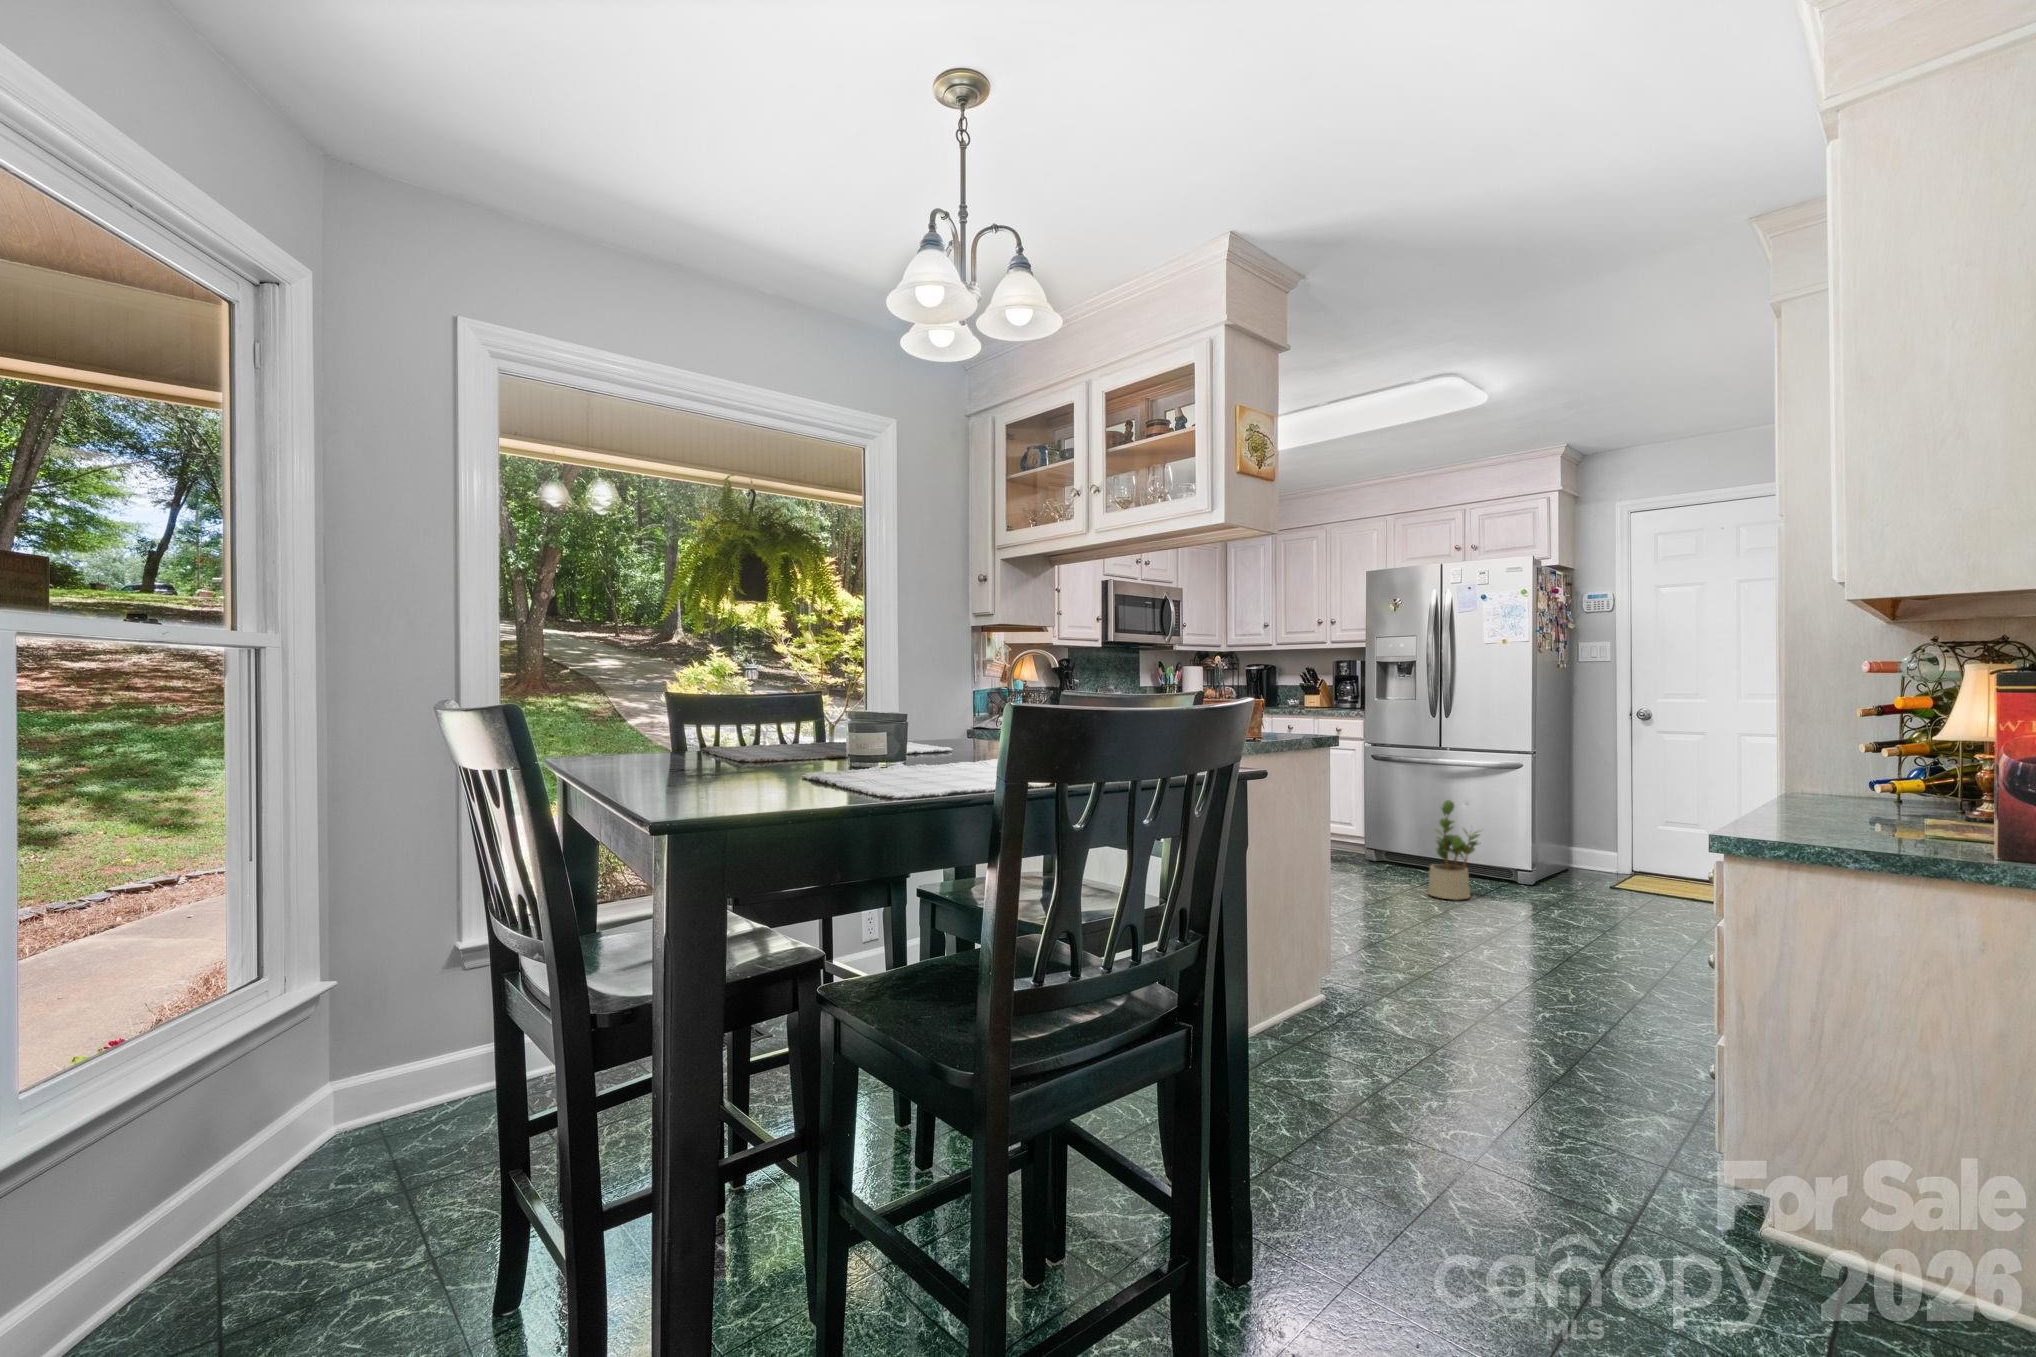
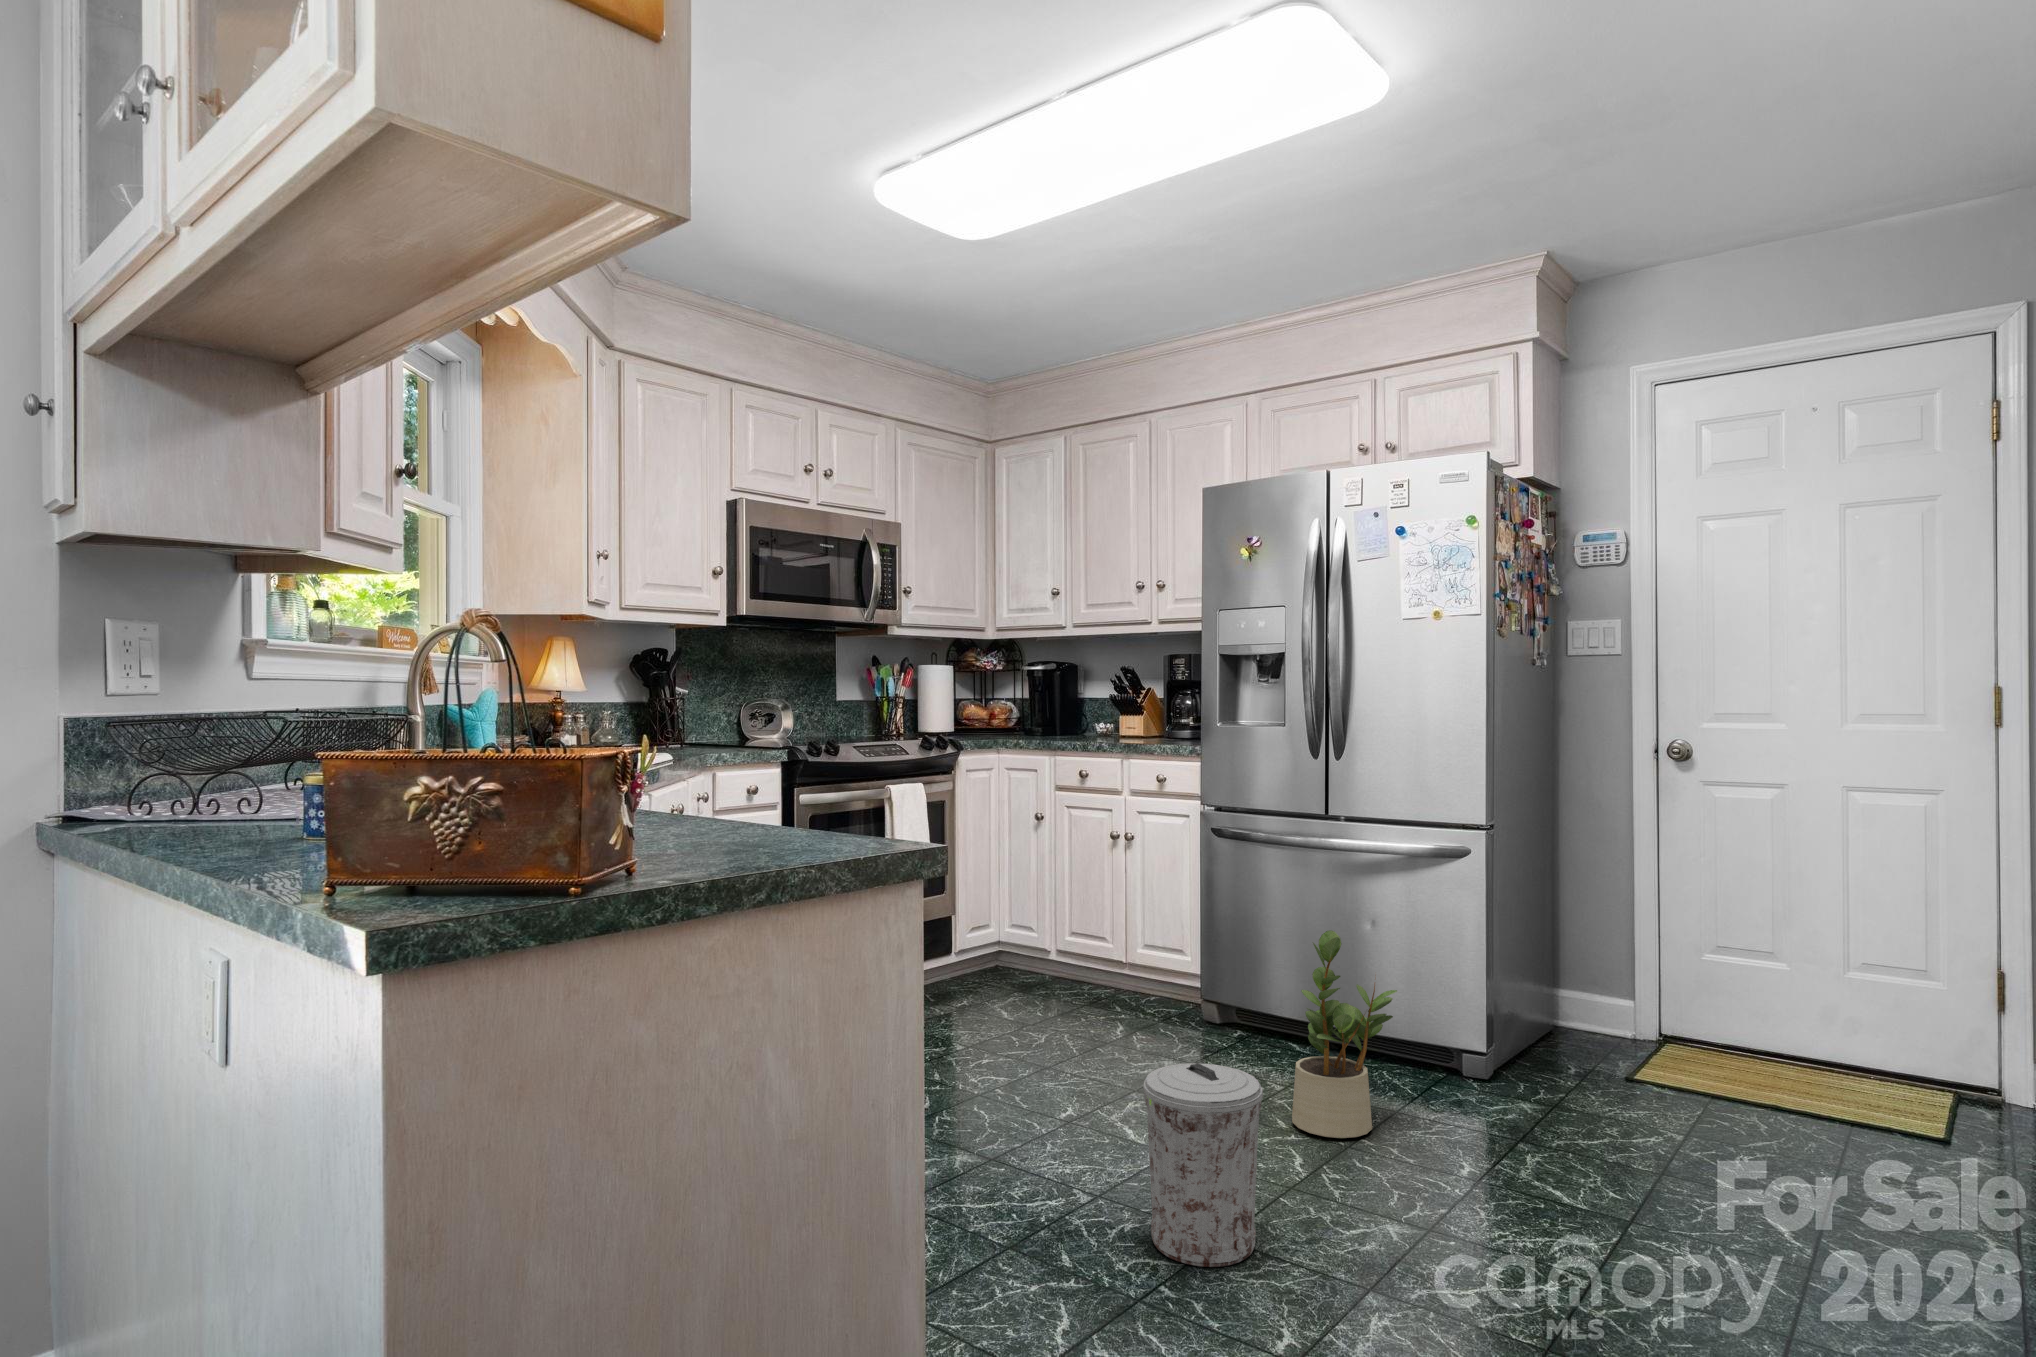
trash can: none [1369,847,1425,930] -> present [1143,1063,1263,1267]

